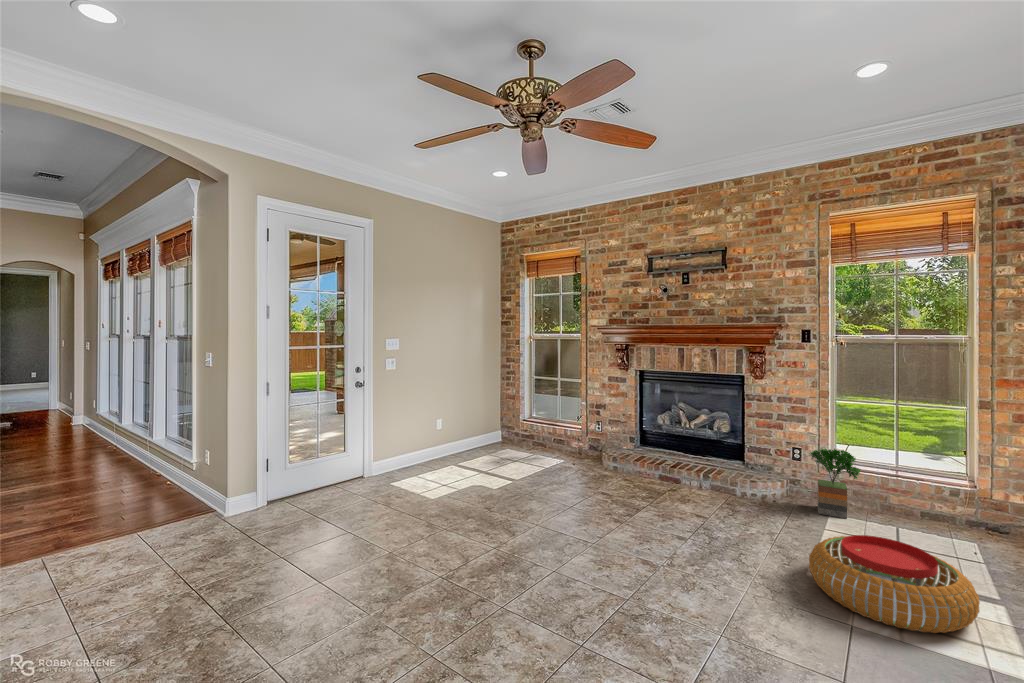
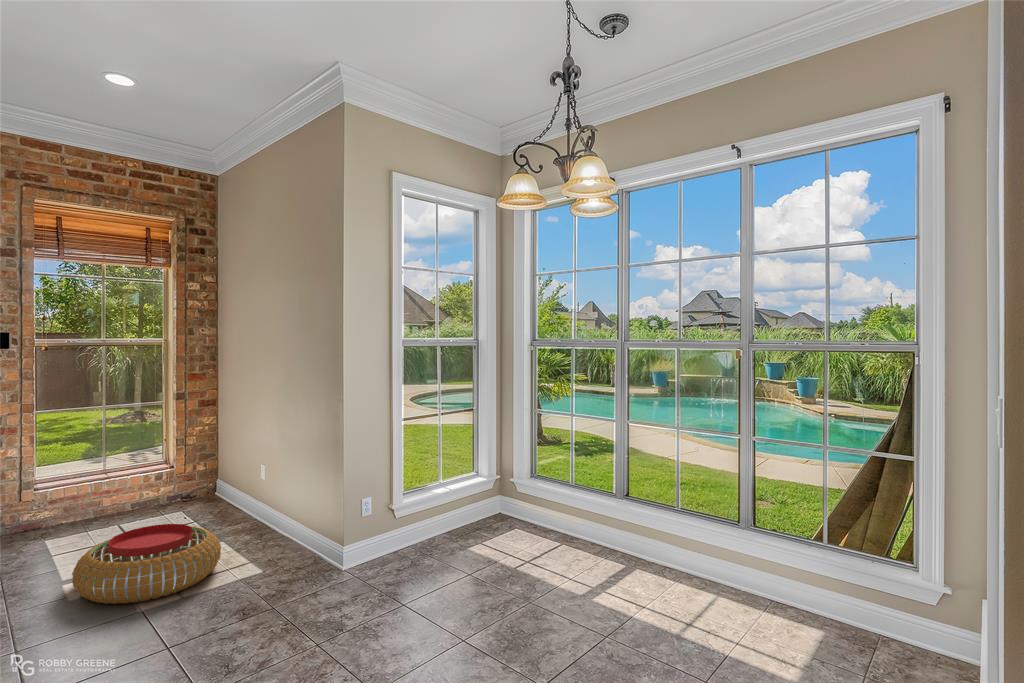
potted tree: present [809,448,861,519] -> none [15,464,83,545]

